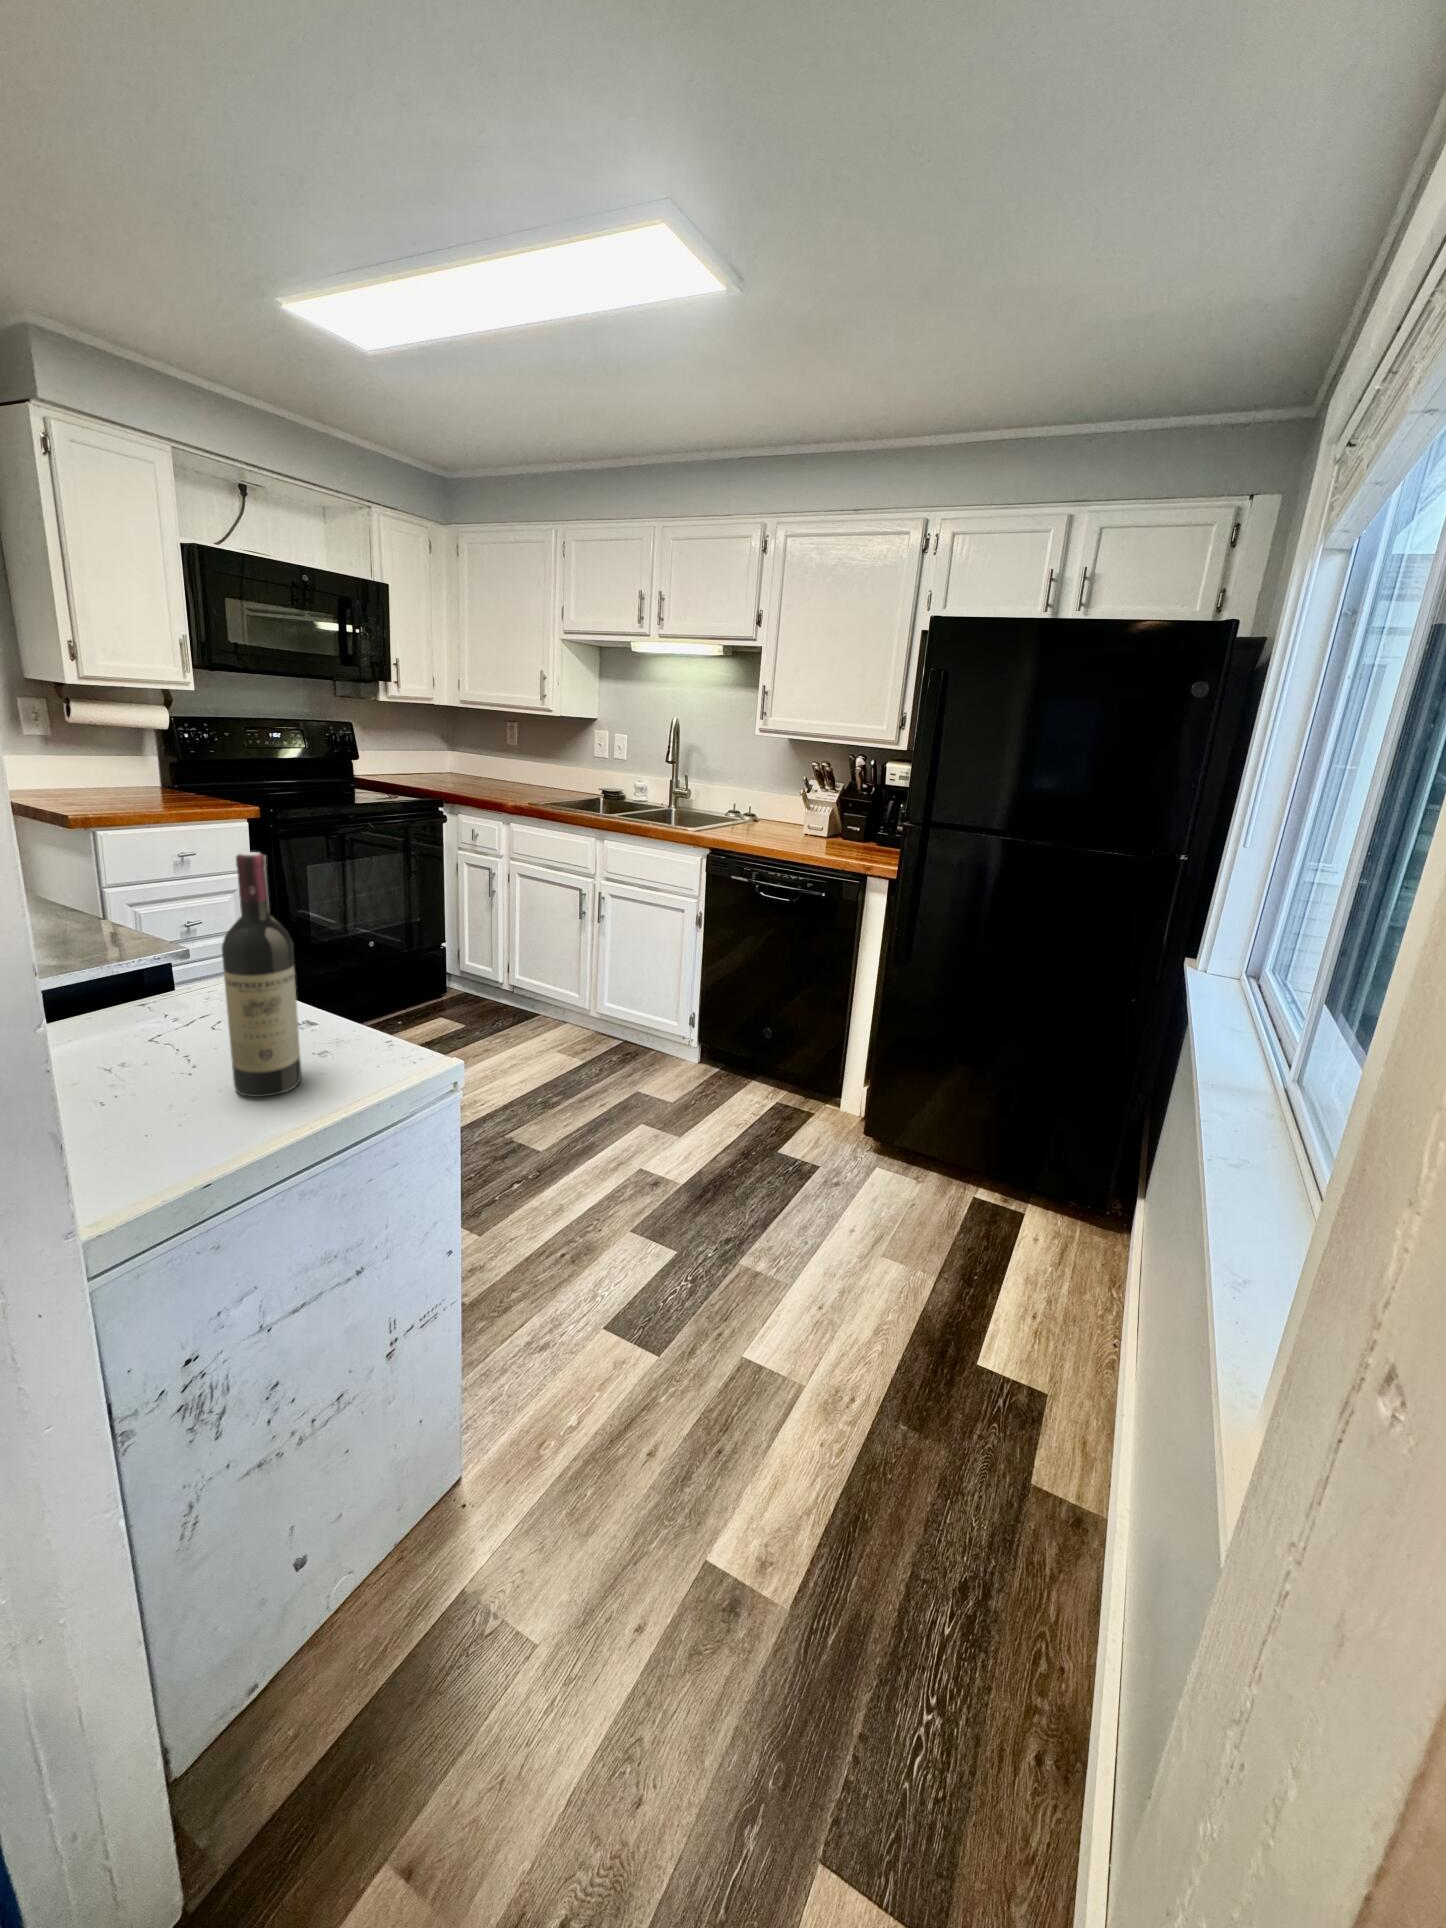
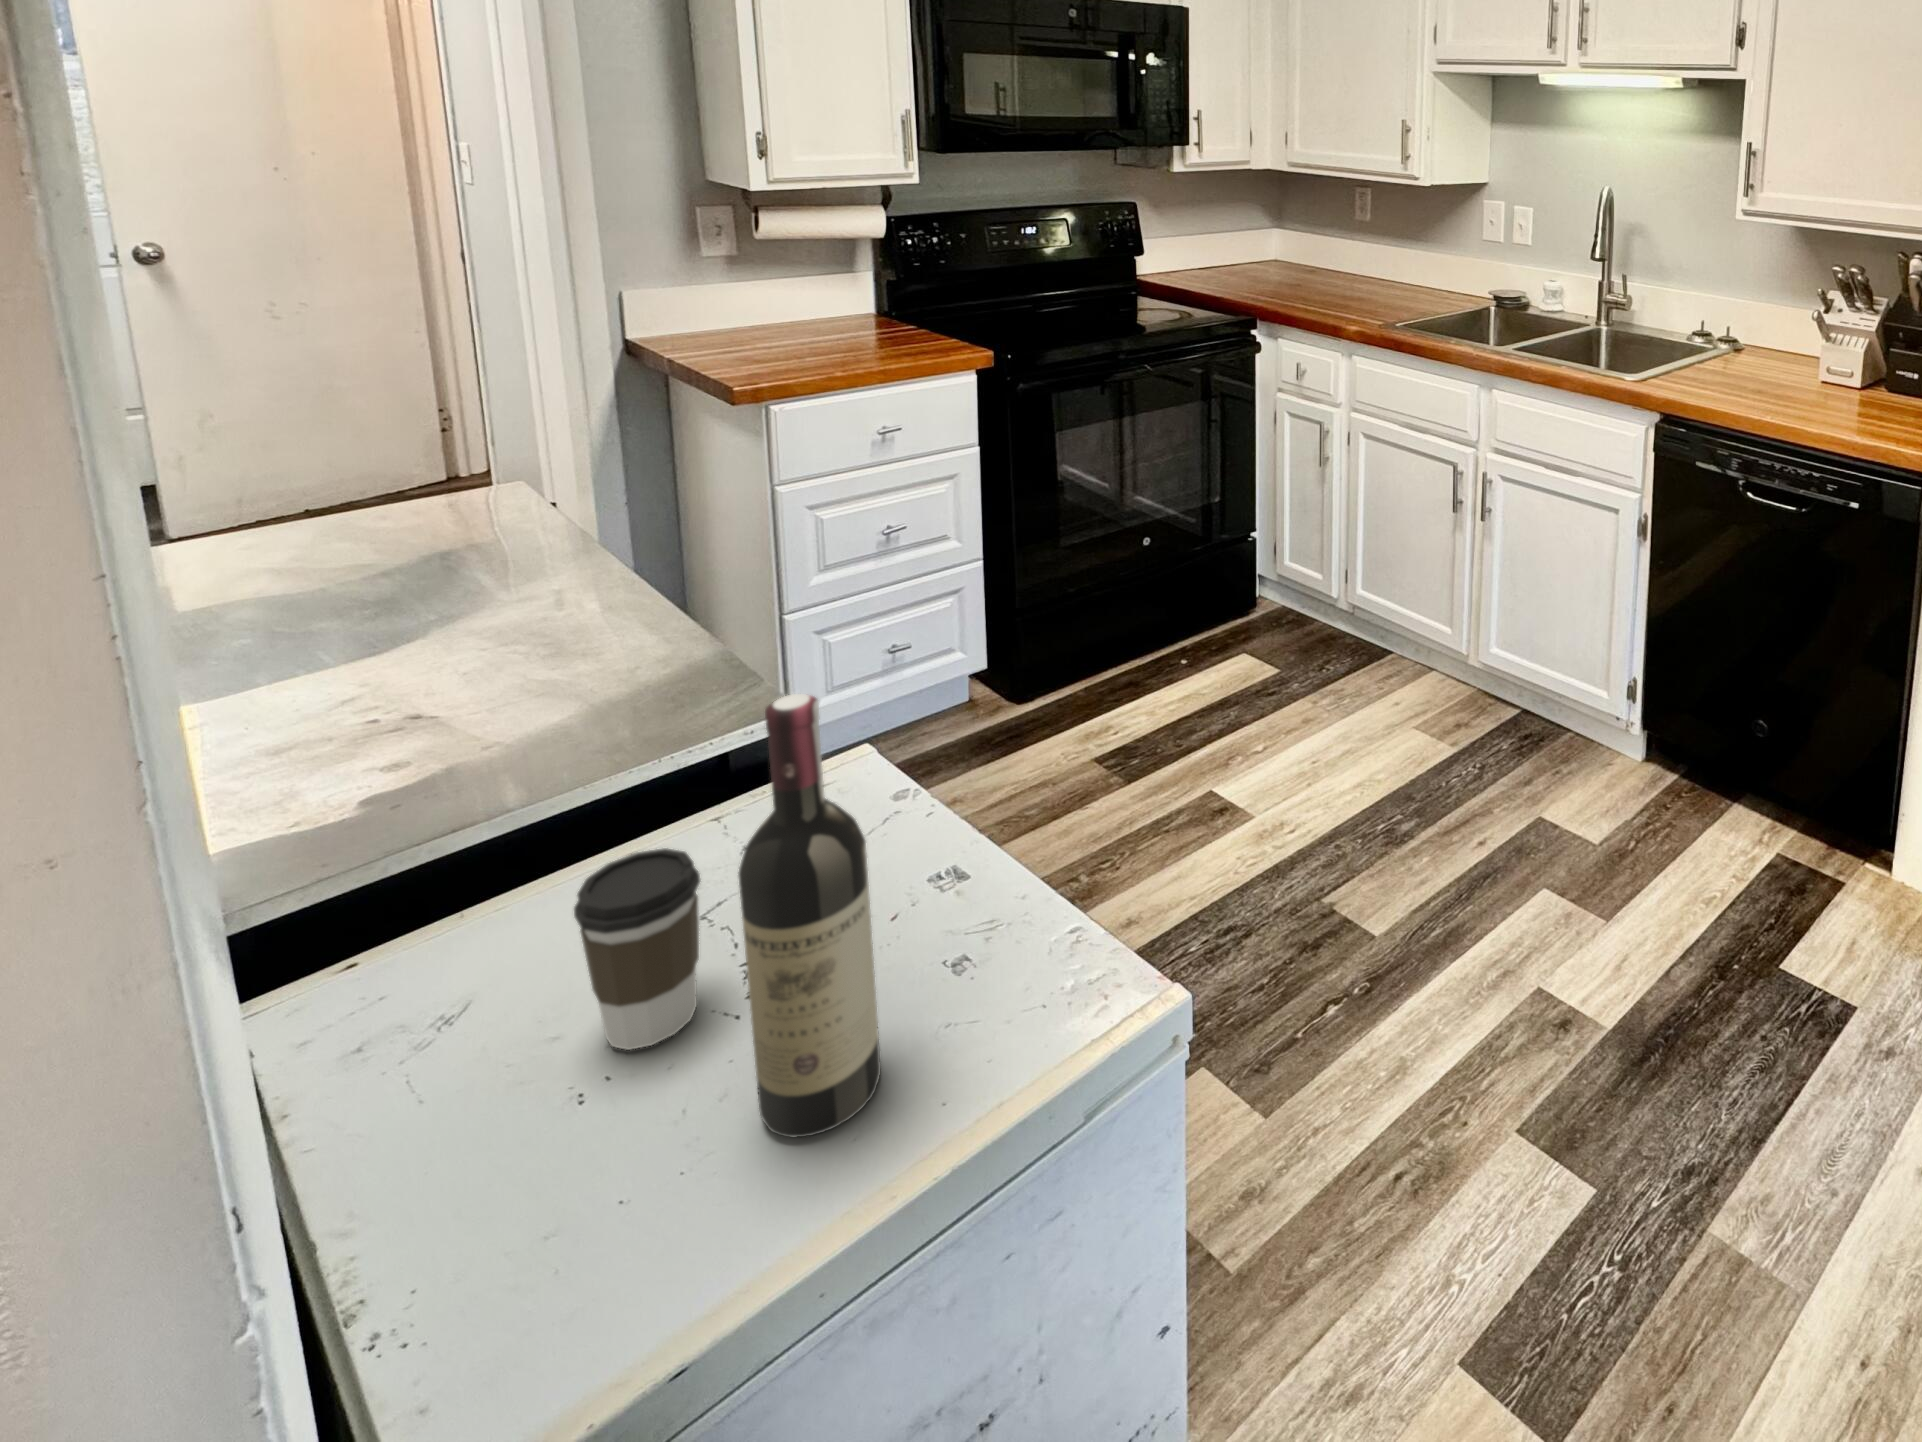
coffee cup: none [106,968,179,1073] -> present [574,848,700,1050]

